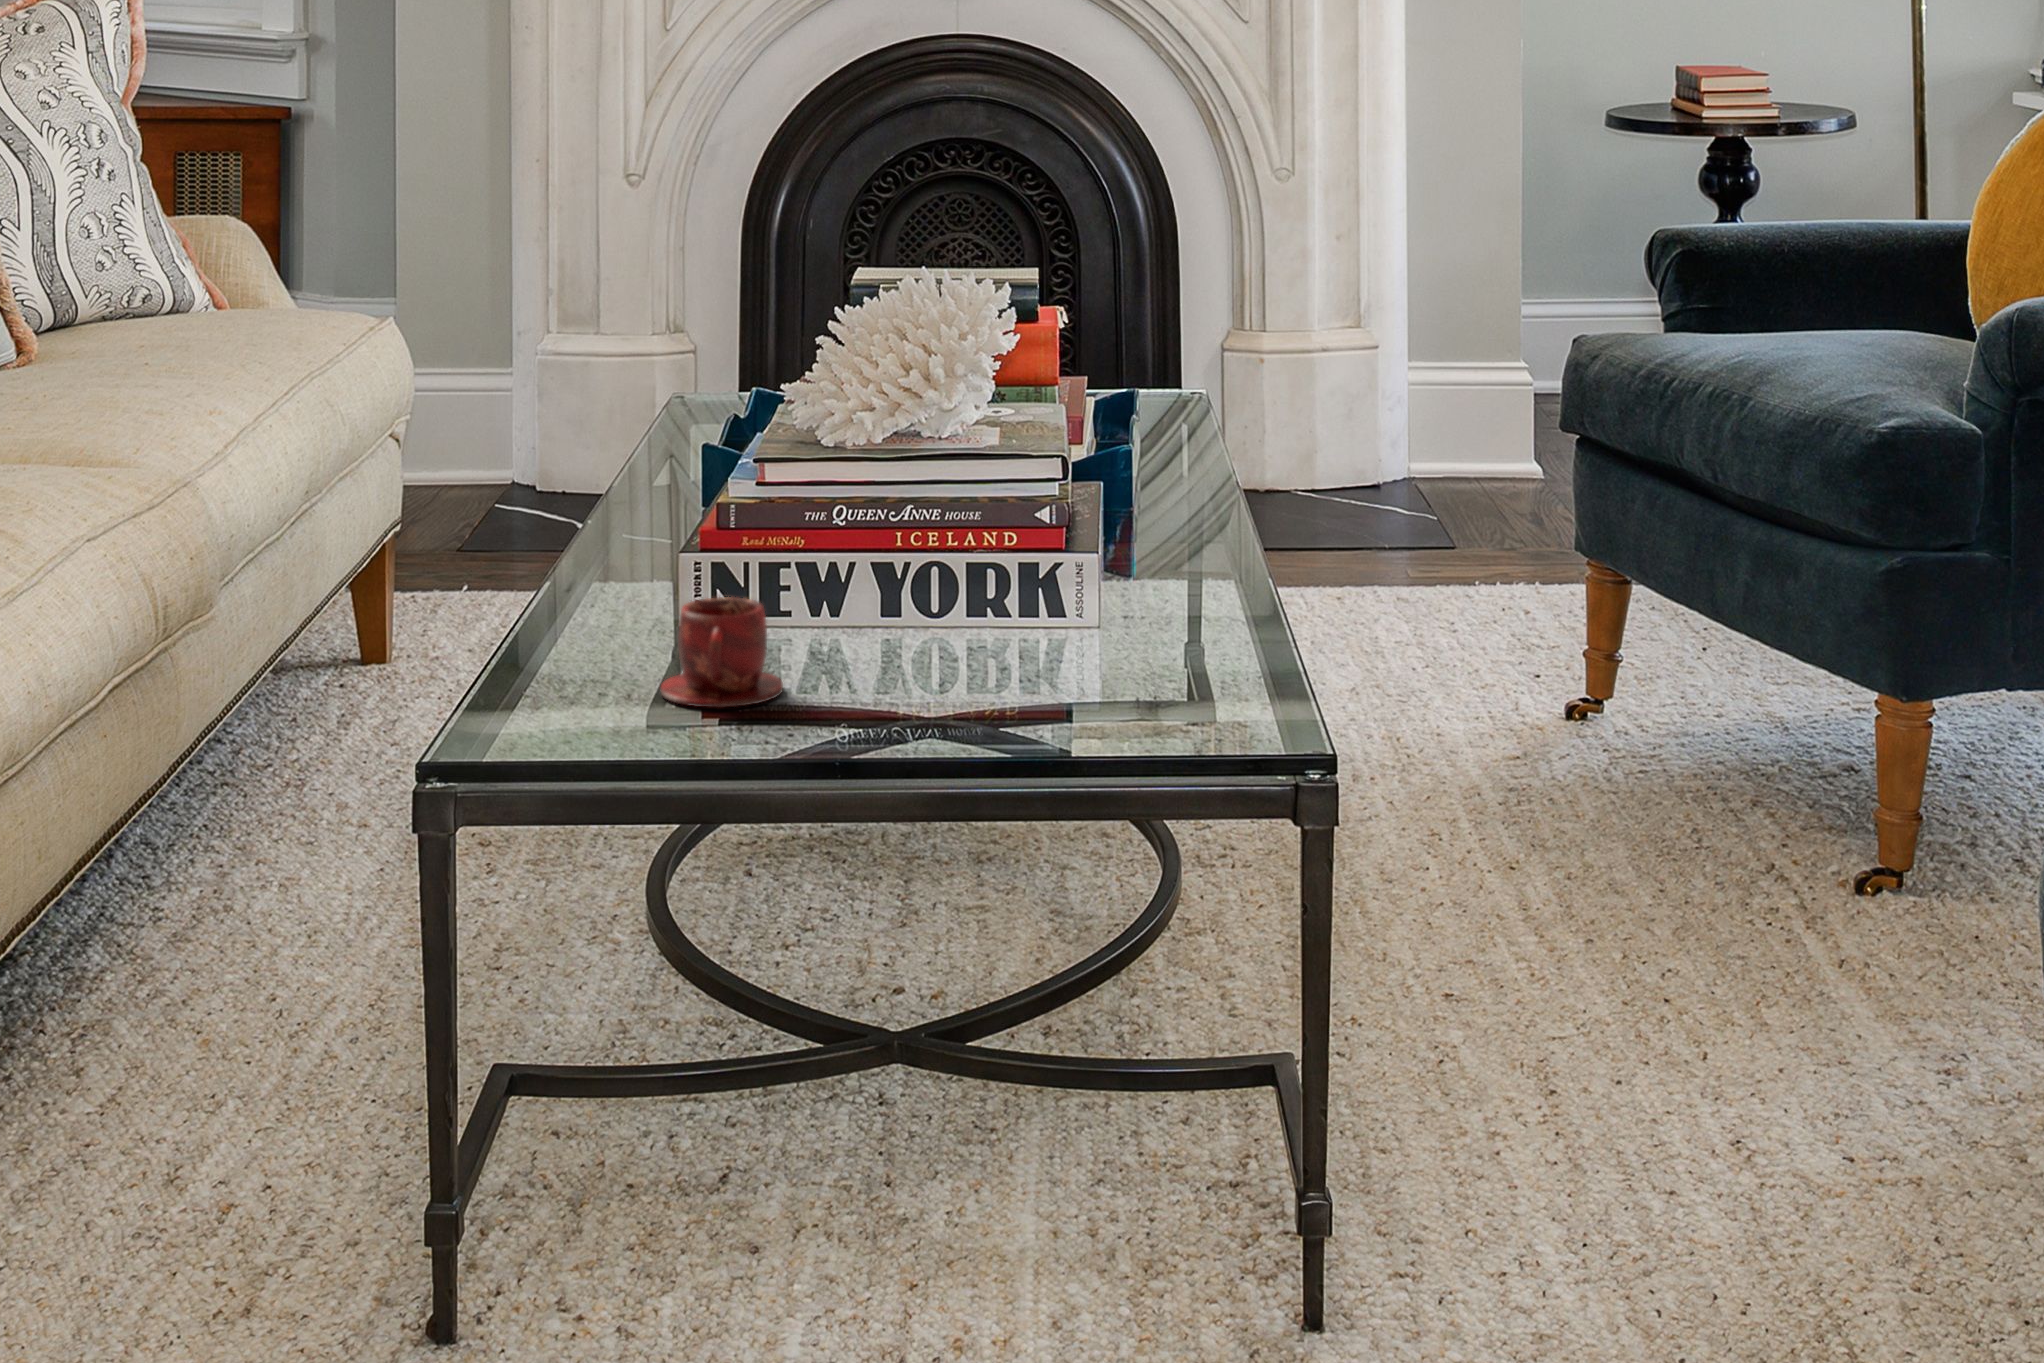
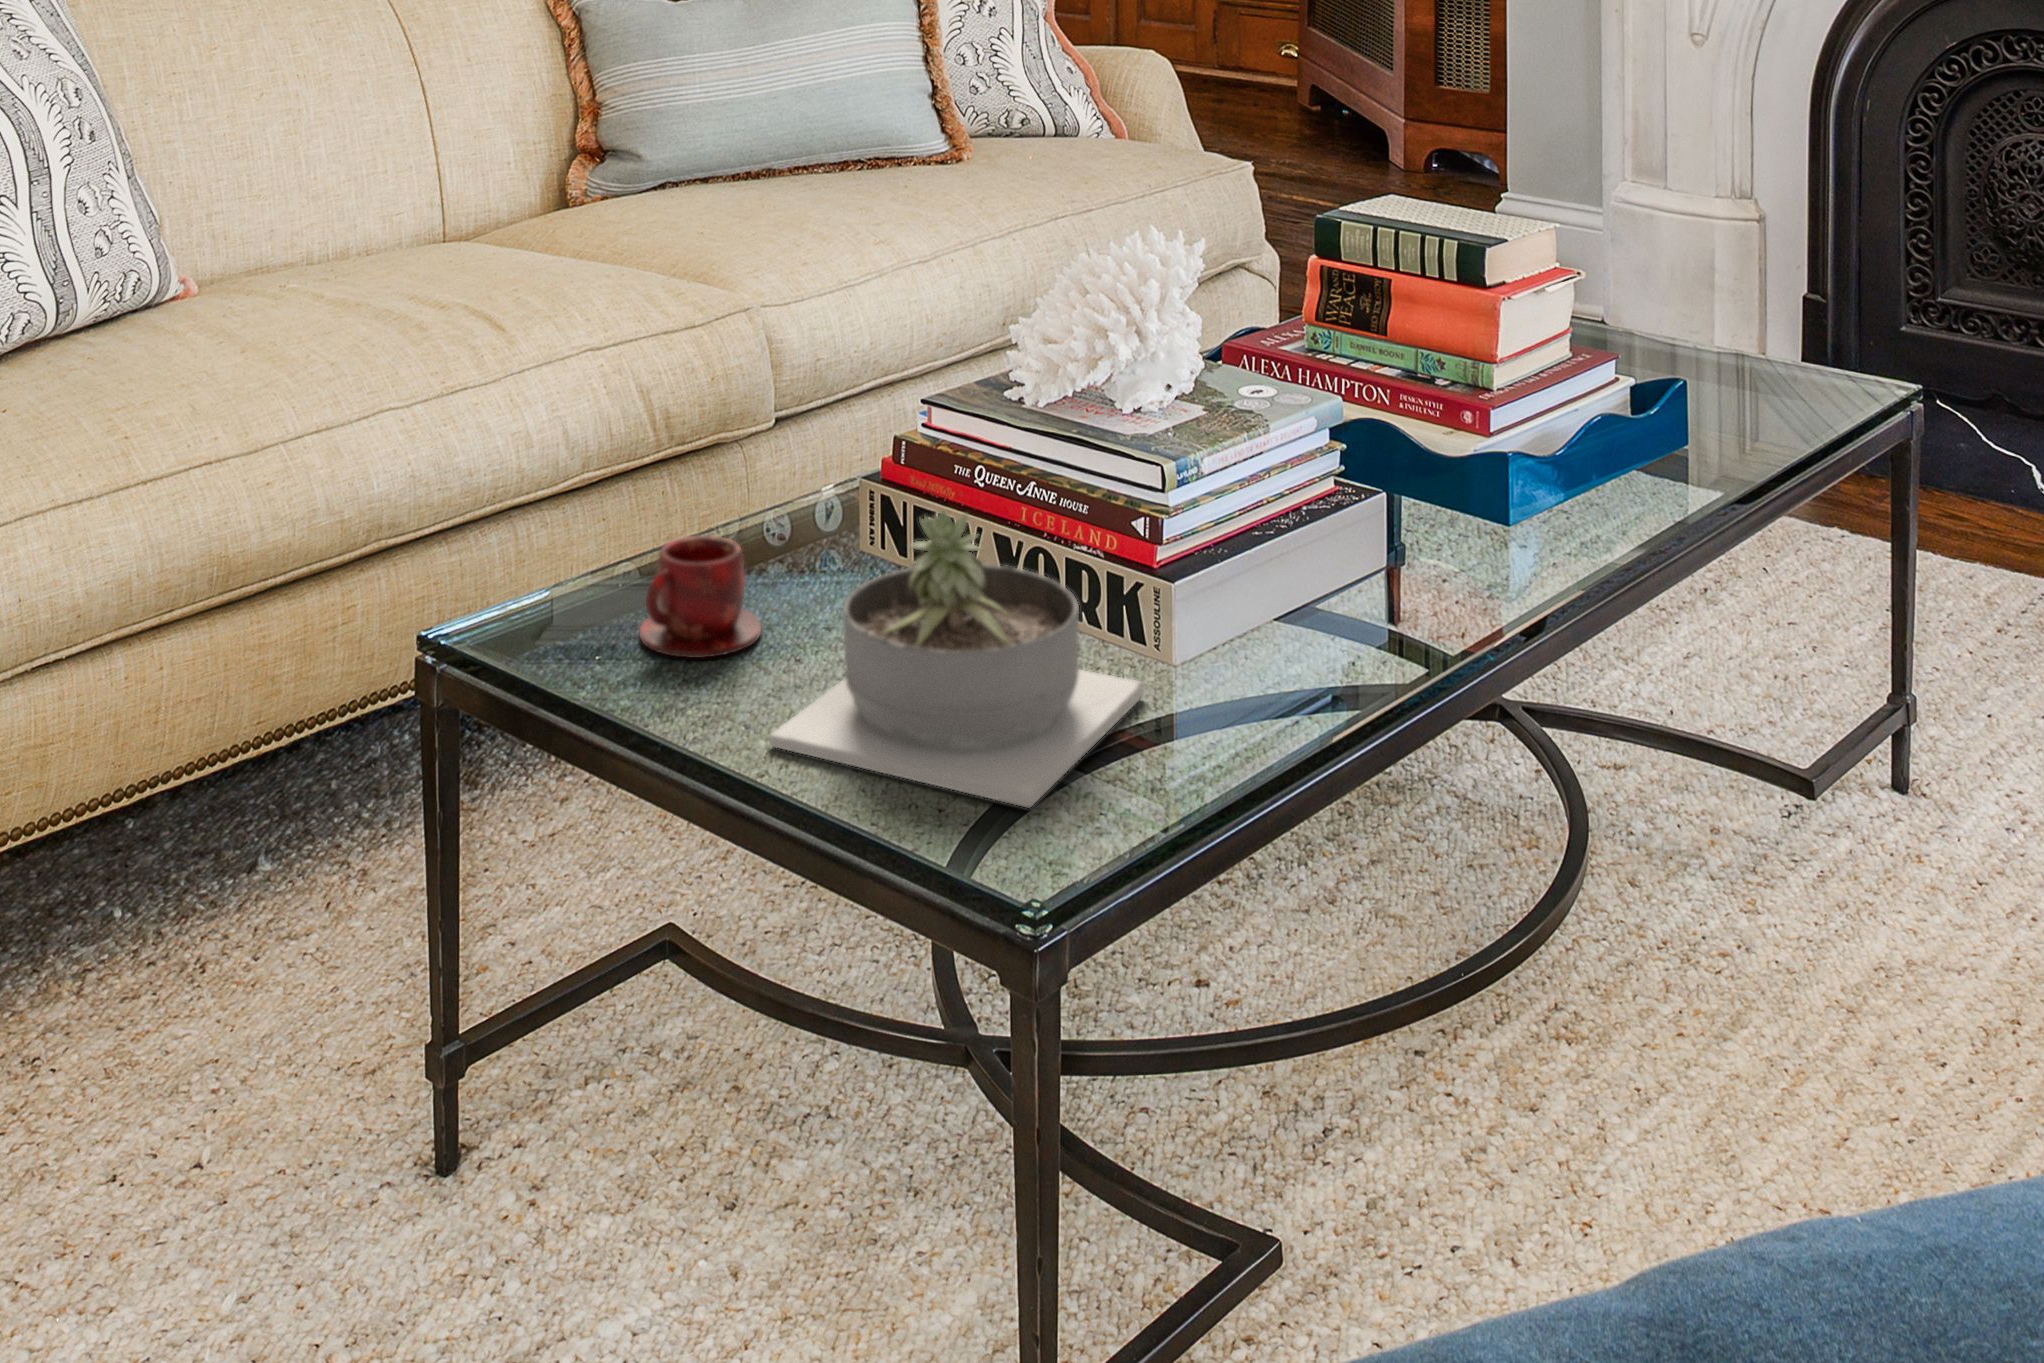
succulent planter: none [887,500,1206,730] -> present [769,510,1144,807]

